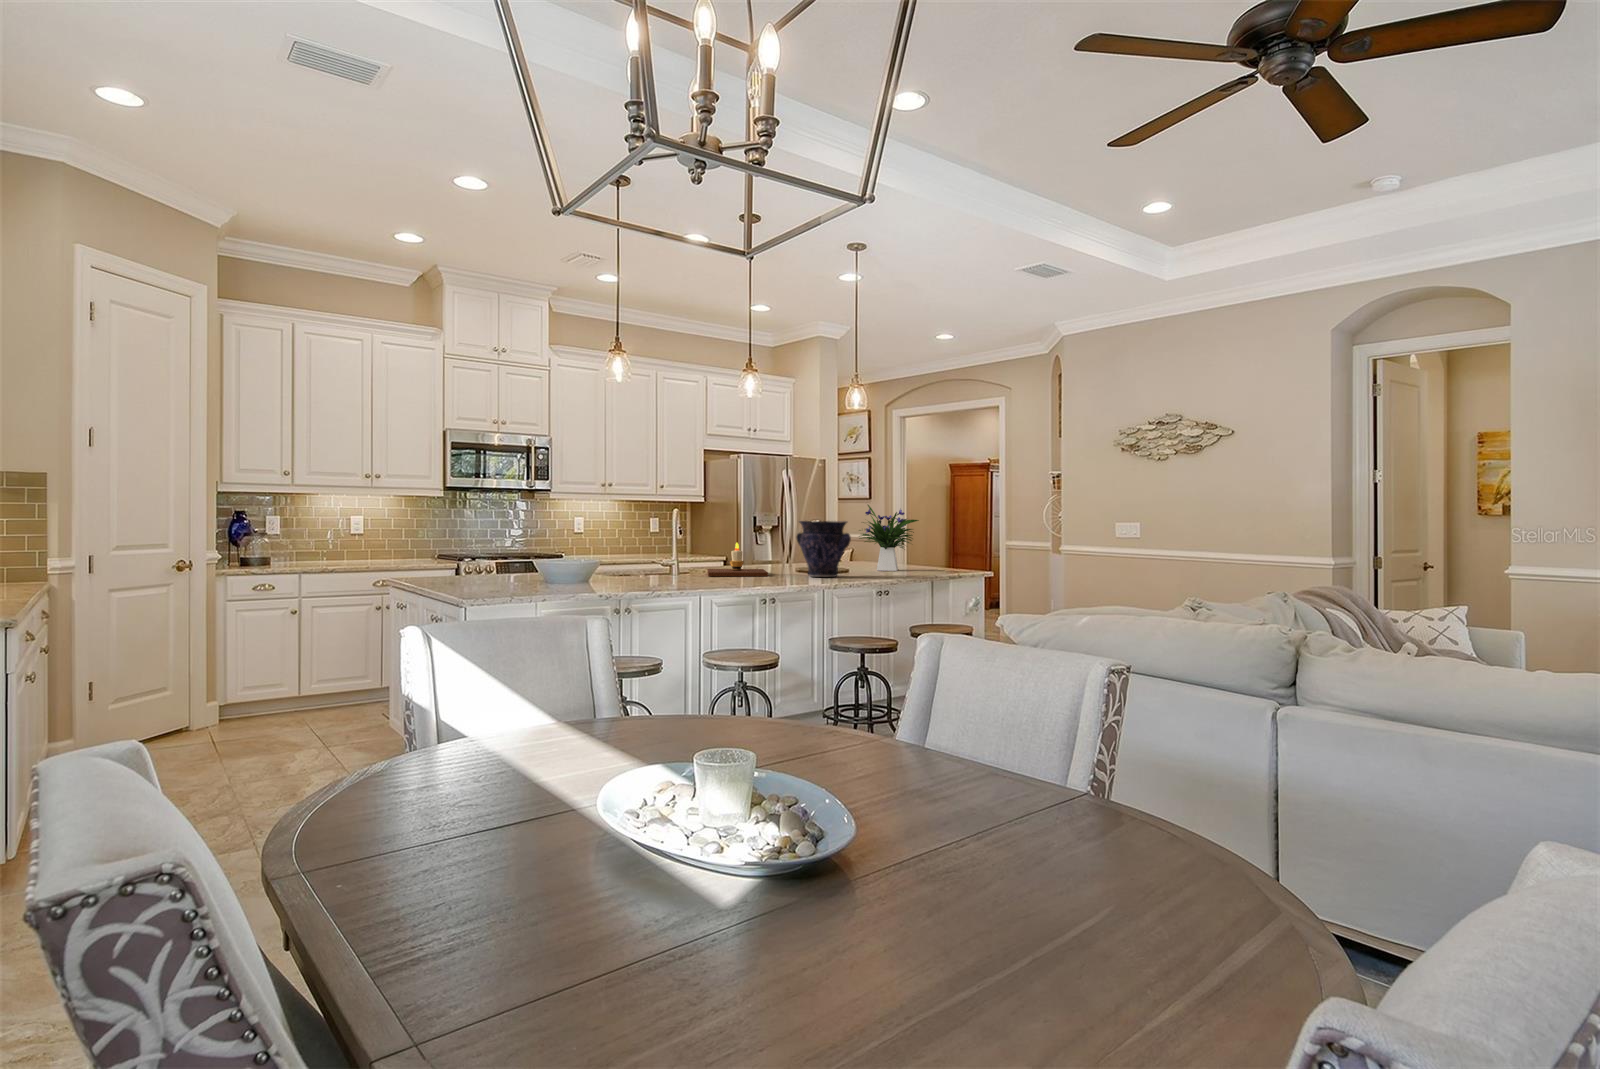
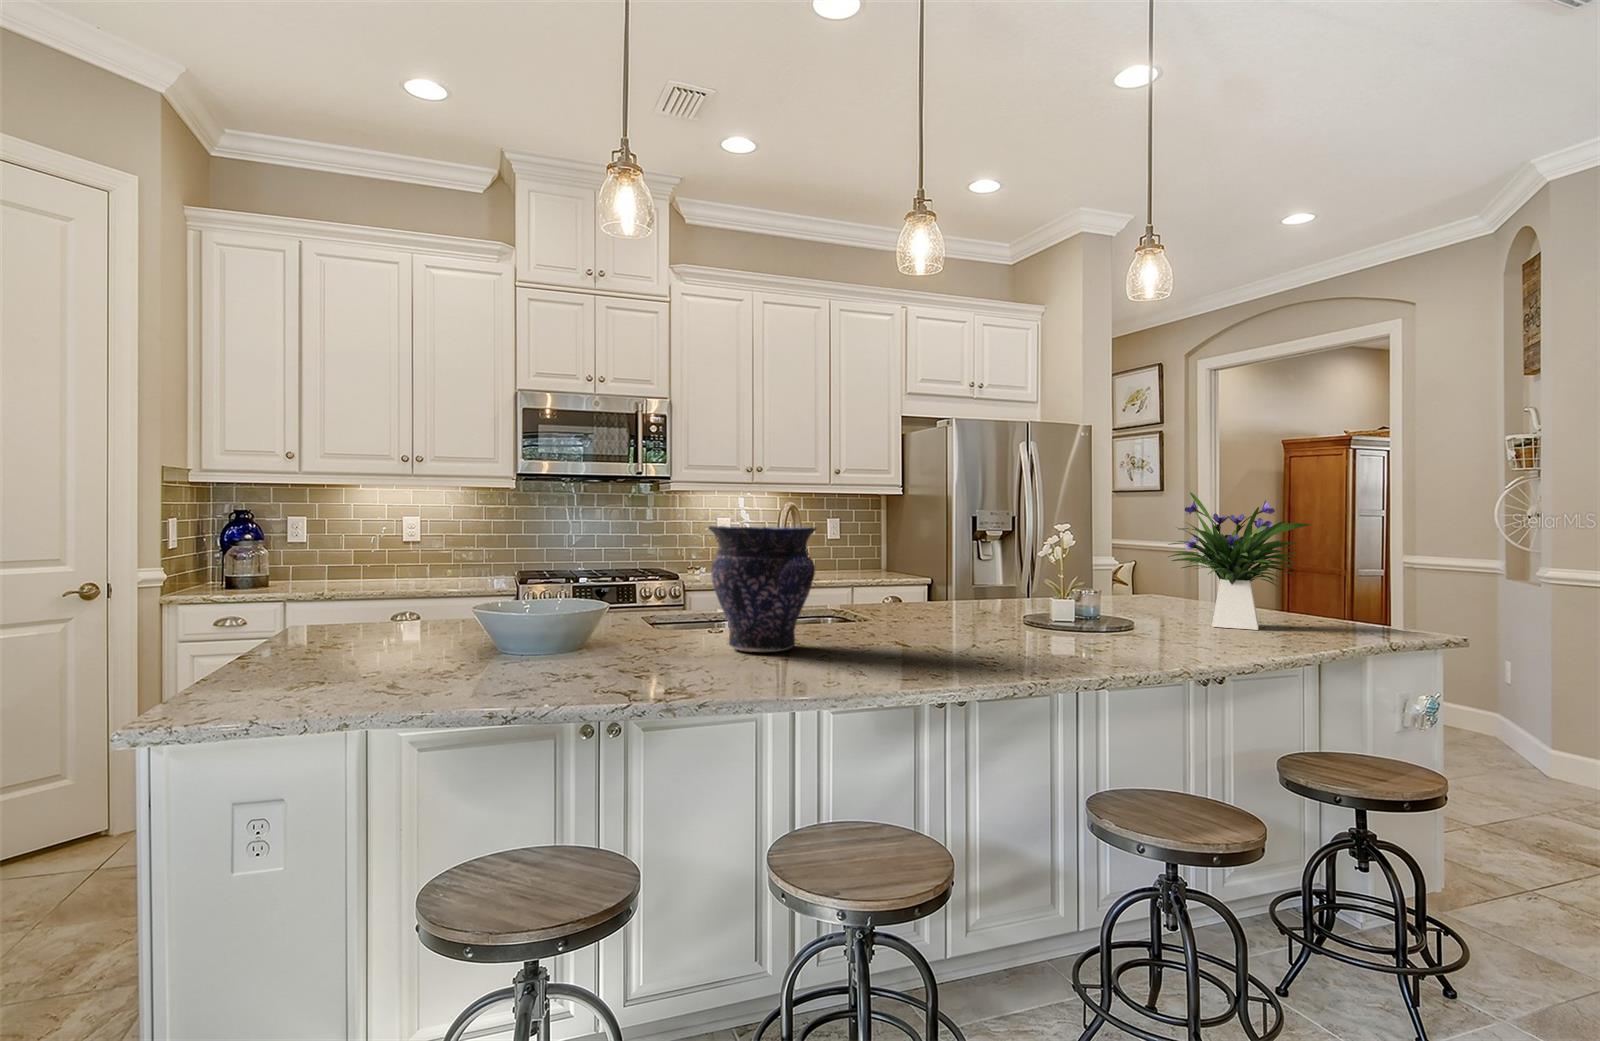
vase: present [796,521,851,577] -> present [708,526,816,652]
candle: present [707,542,768,576] -> none [853,568,976,642]

